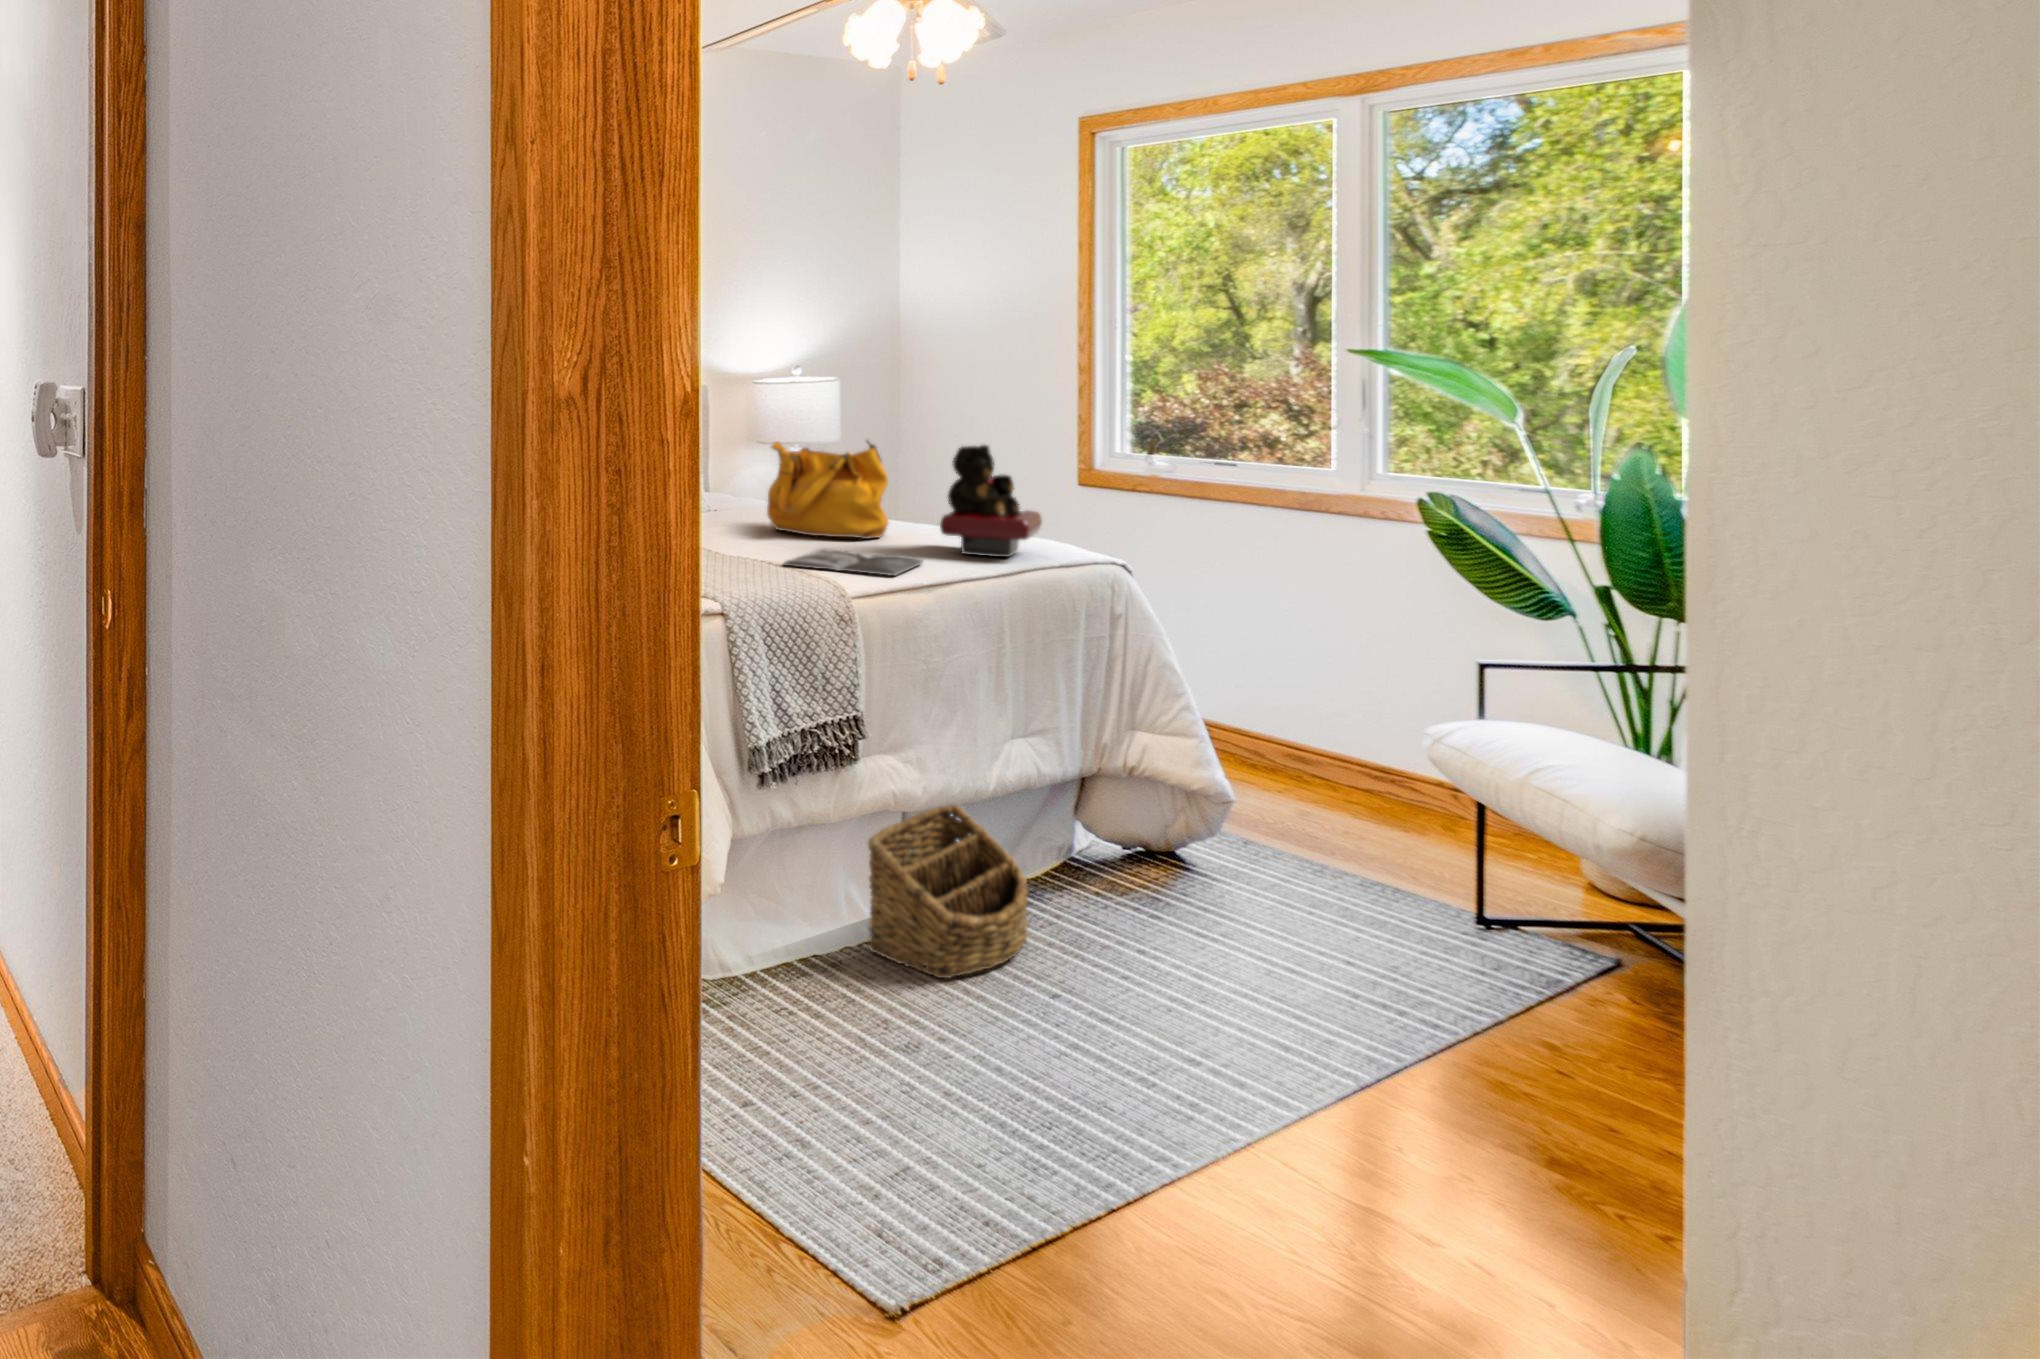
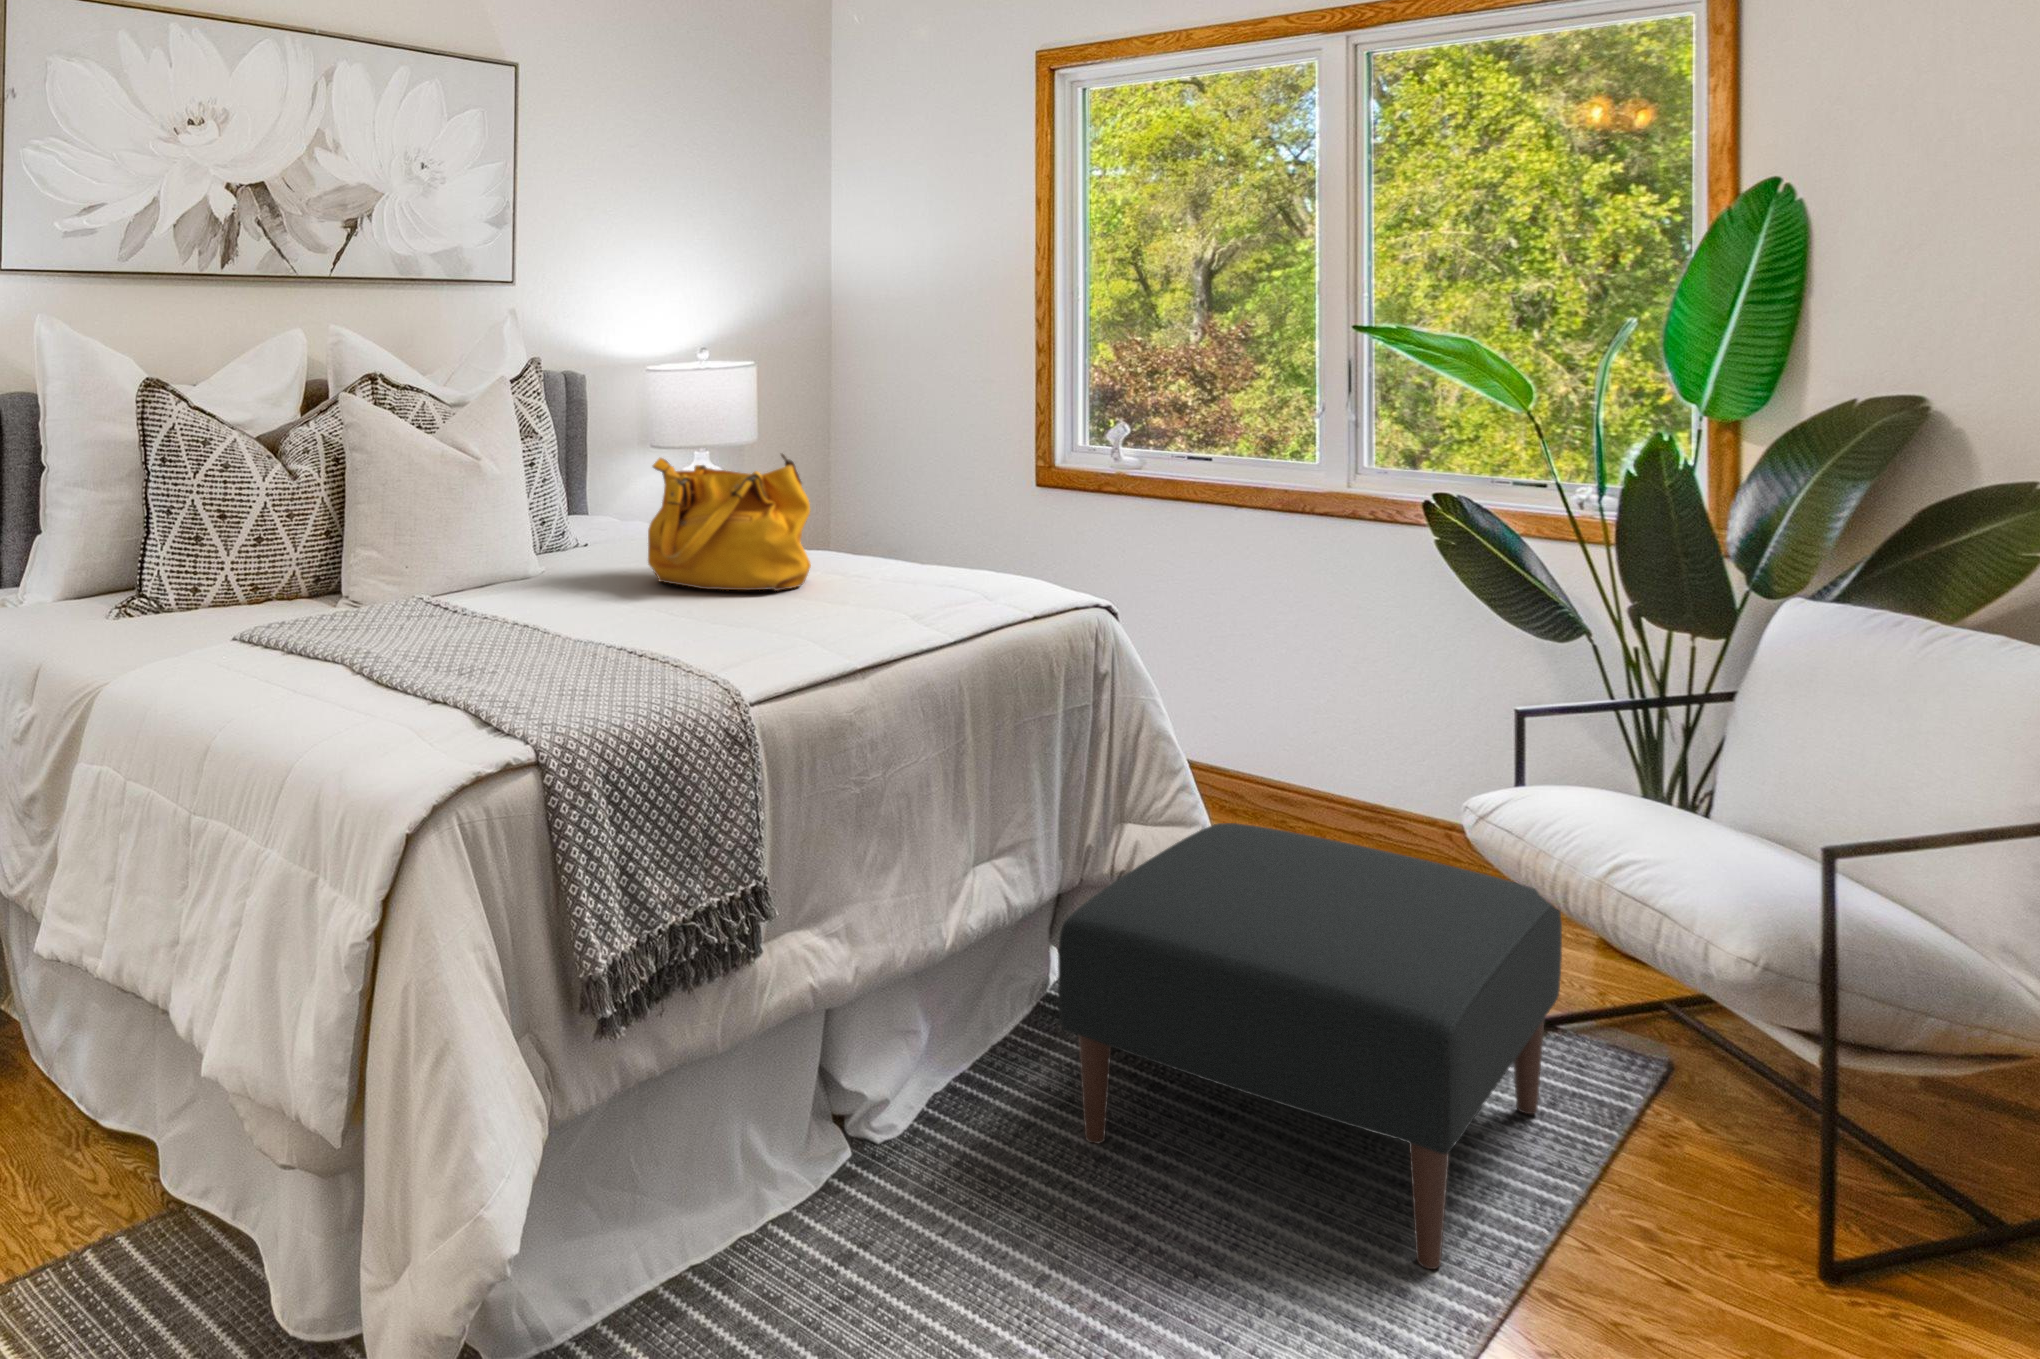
teddy bear: present [940,445,1042,557] -> none [878,458,1008,612]
magazine: present [784,549,923,576] -> none [657,616,855,659]
ottoman: none [1076,734,1507,1038] -> present [1058,823,1562,1269]
basket: present [868,805,1028,978] -> none [775,972,998,1266]

